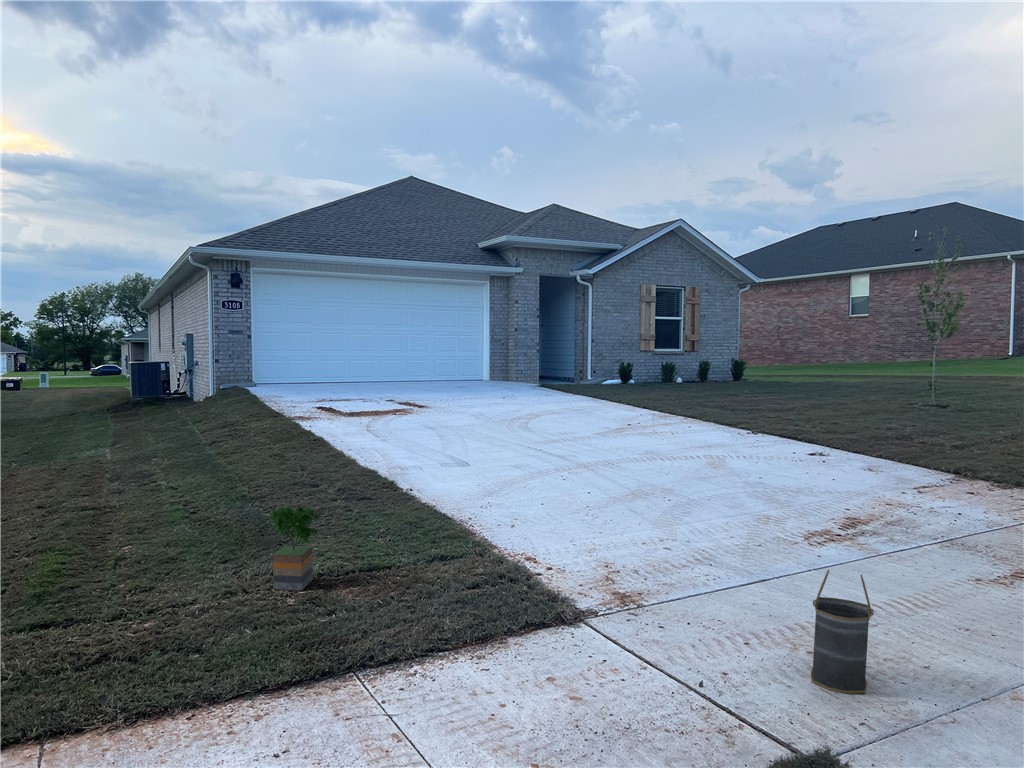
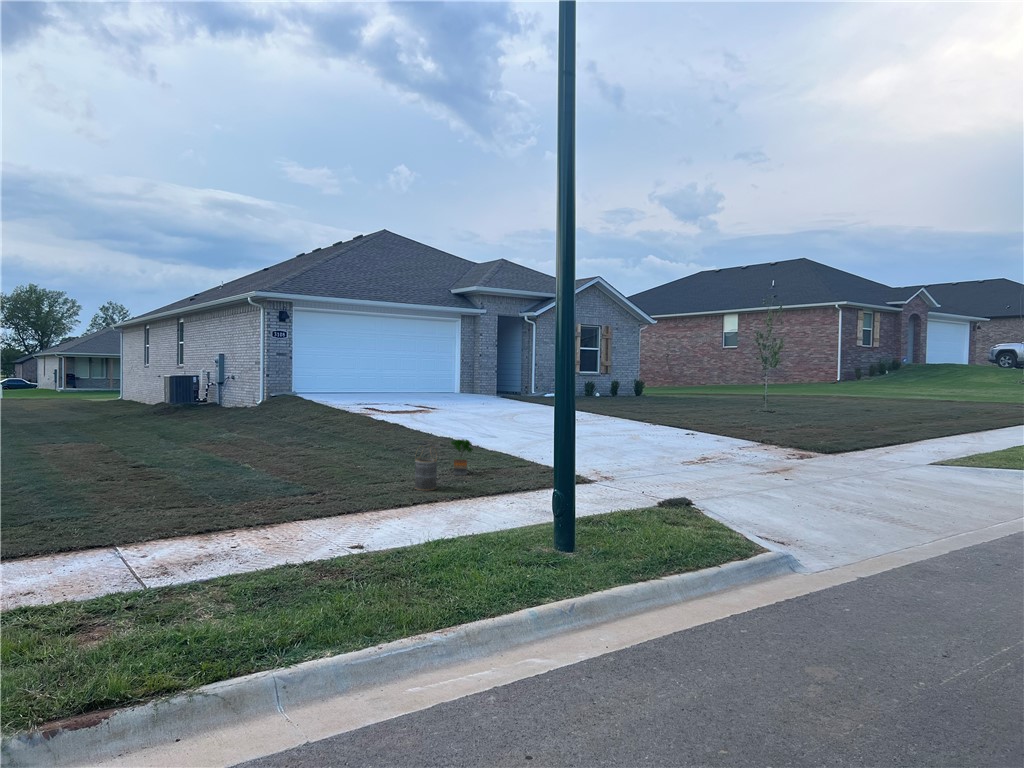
basket: present [811,570,874,694] -> present [415,458,437,491]

